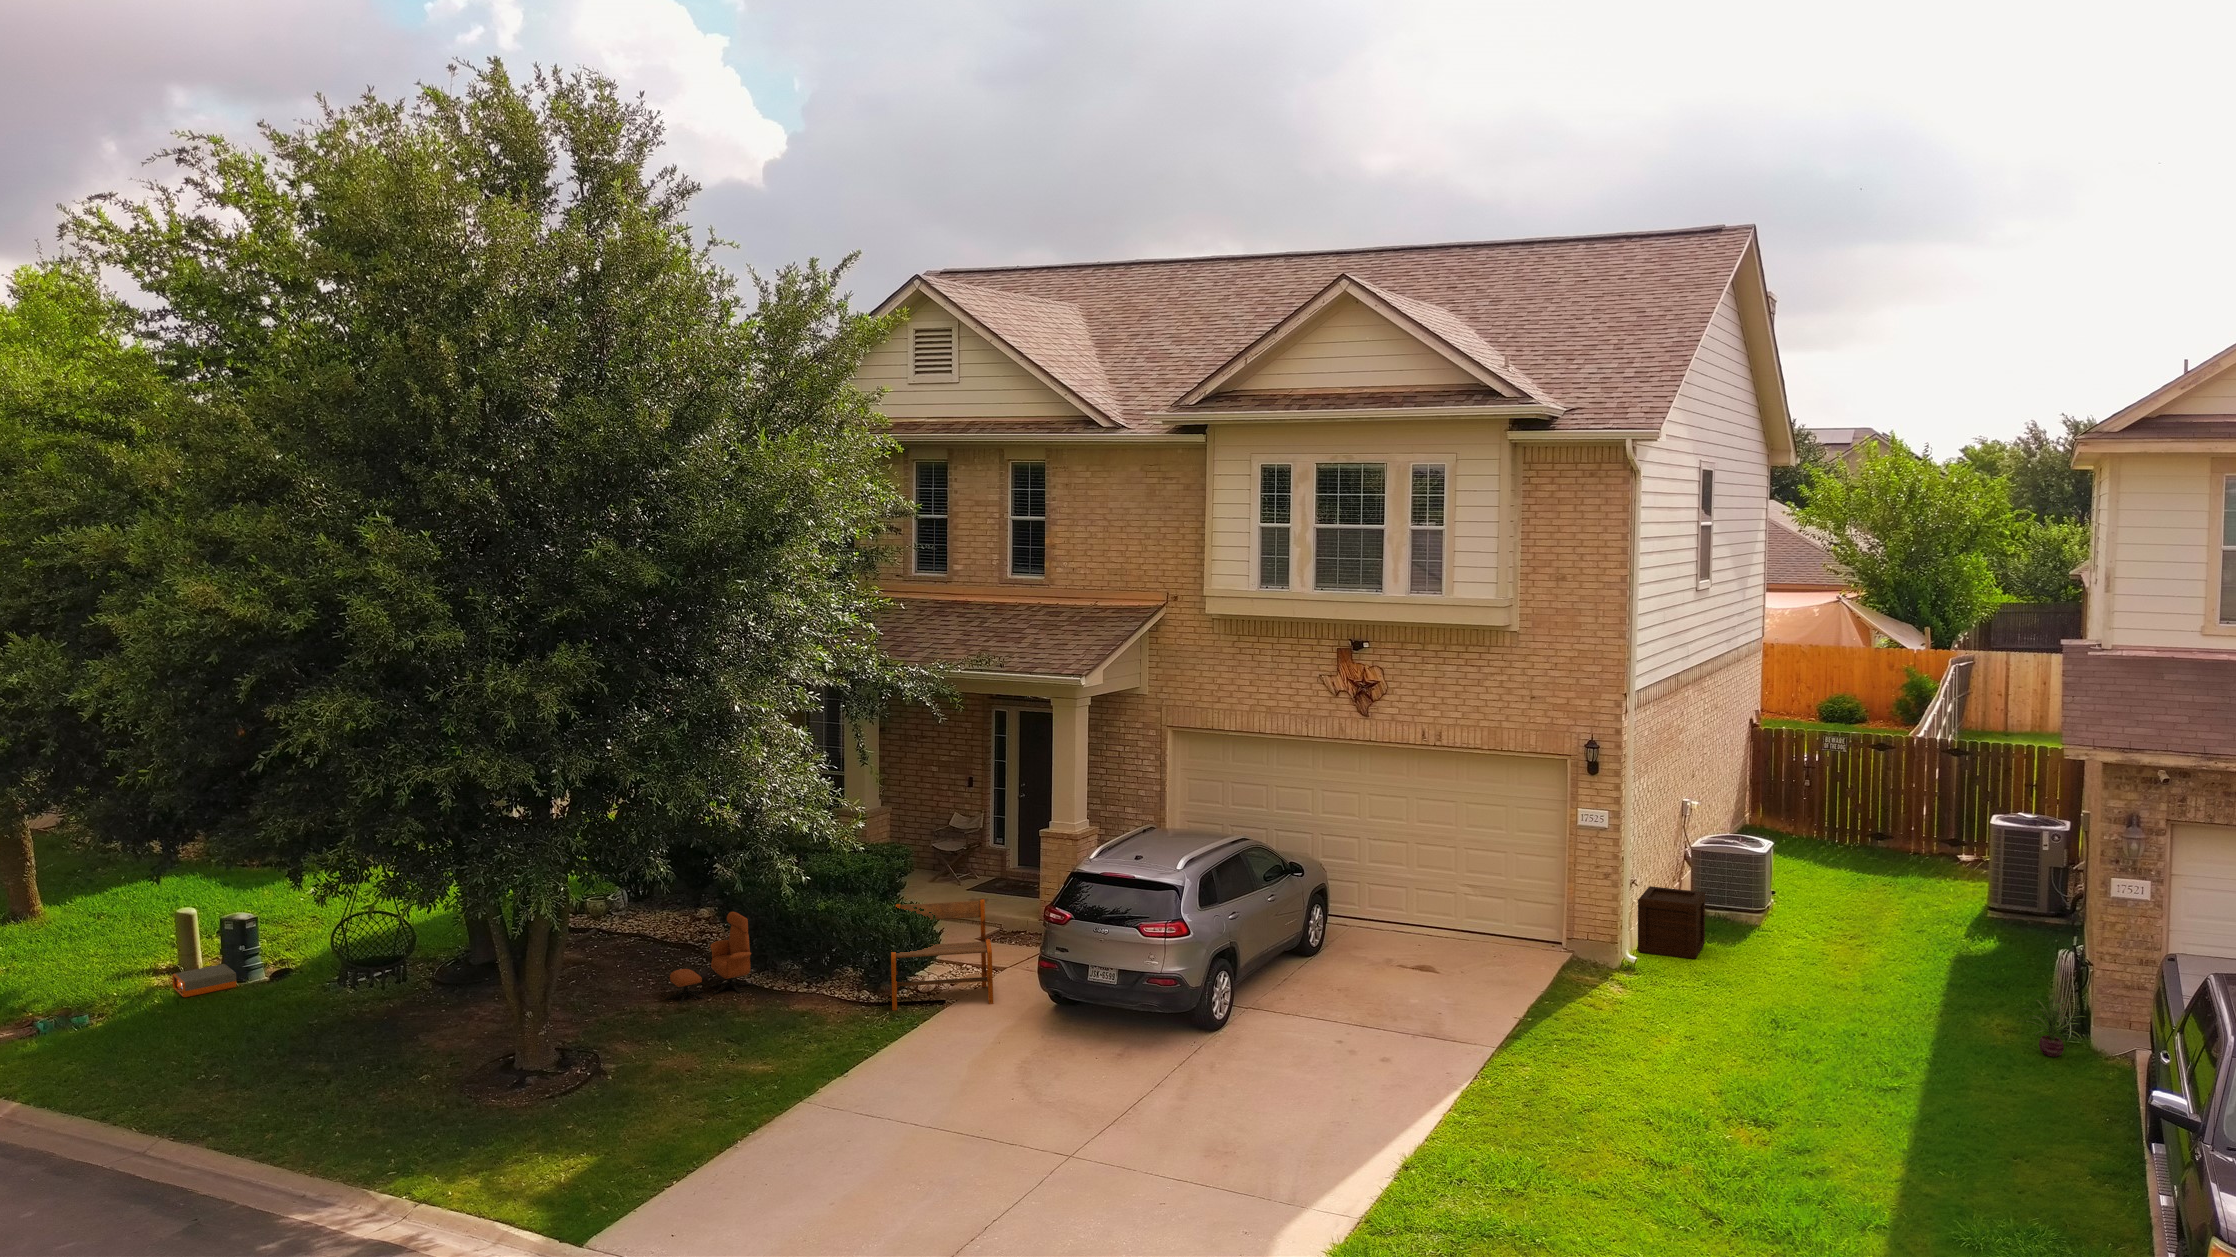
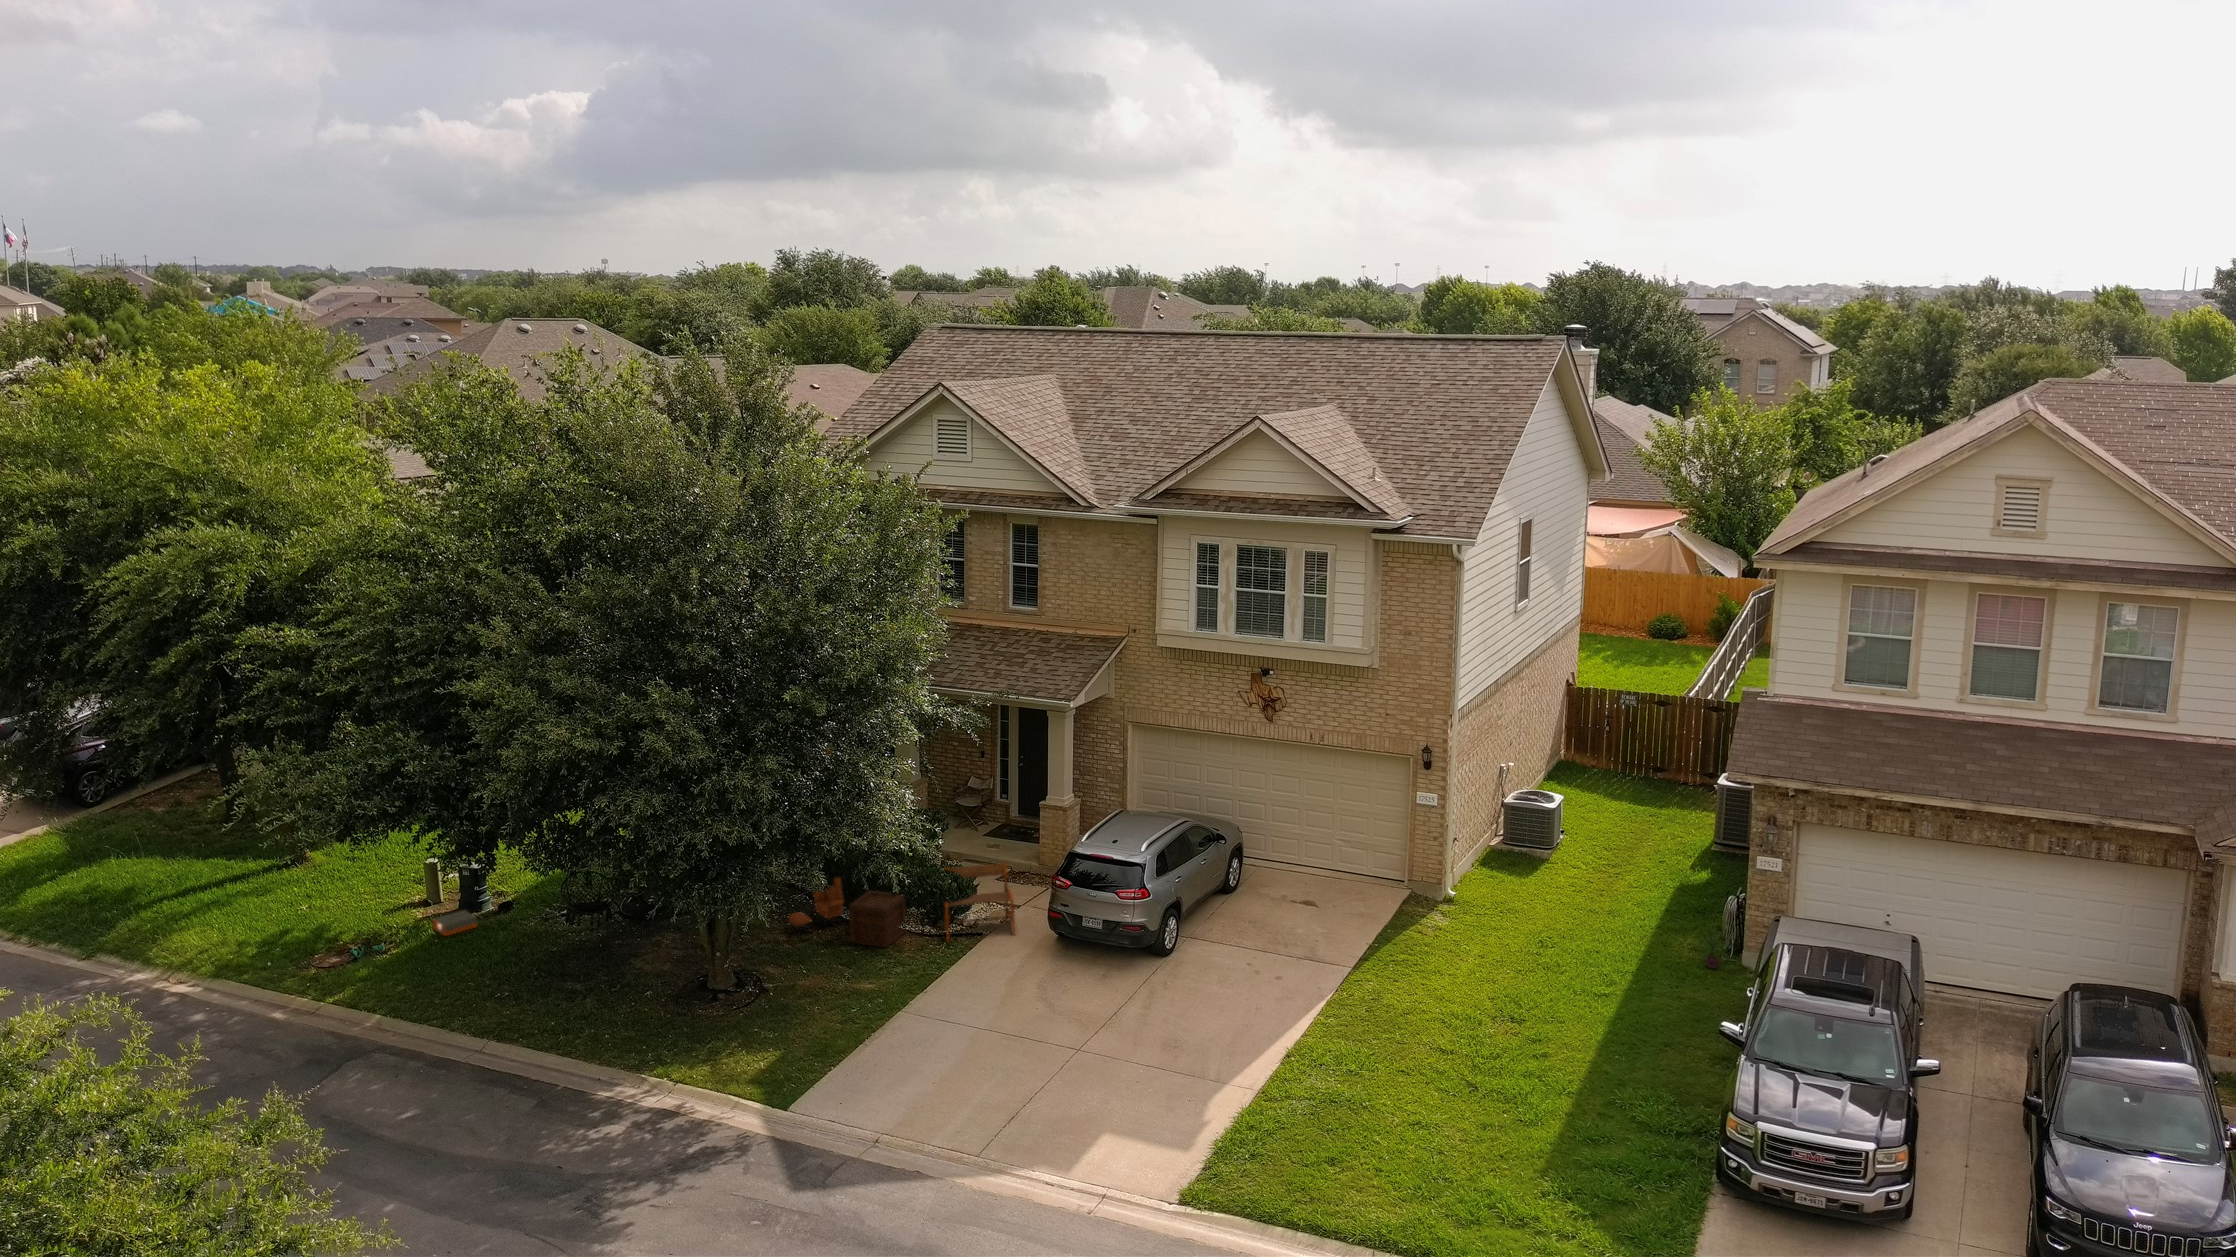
wooden crate: present [1638,886,1705,959] -> present [849,891,906,948]

